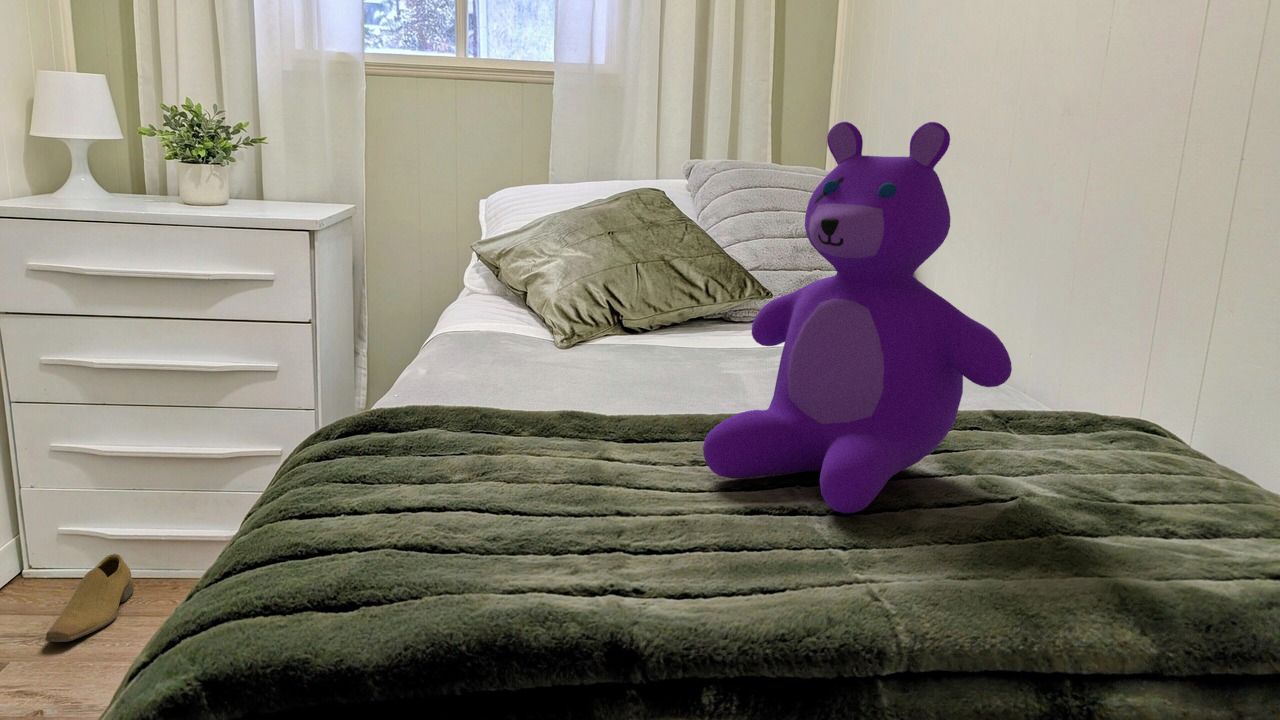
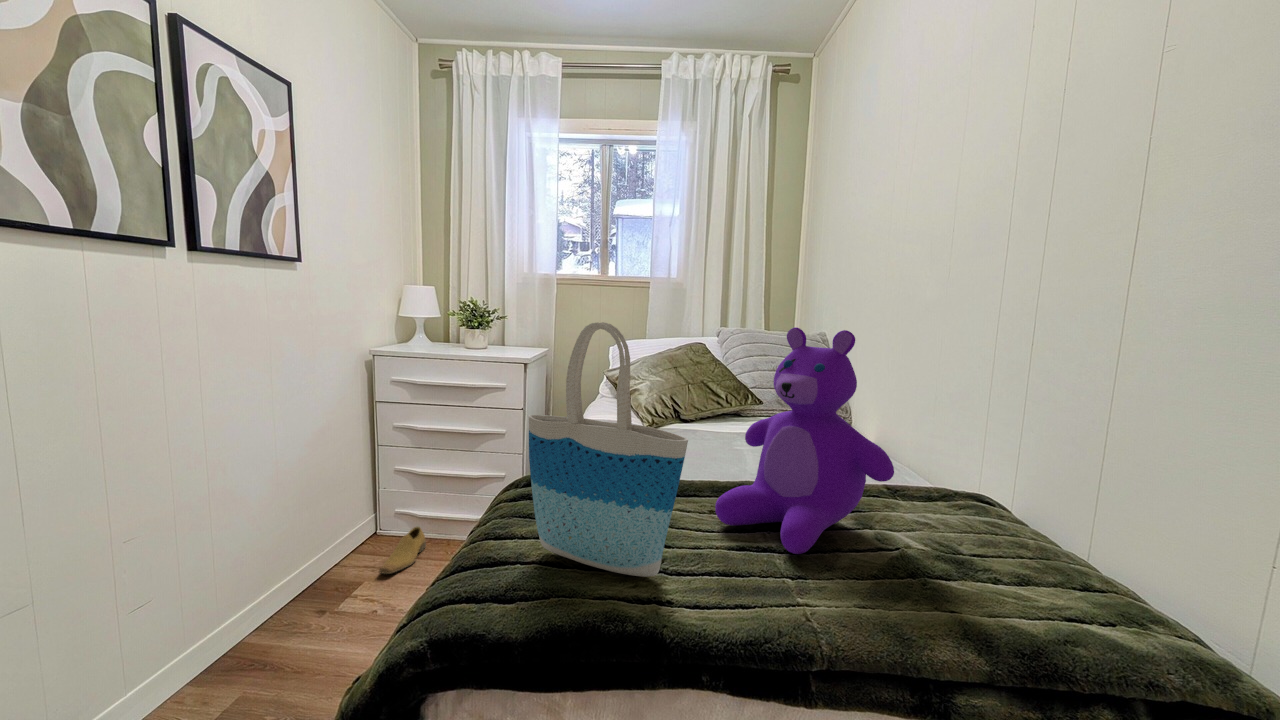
tote bag: none [359,93,664,555] -> present [528,322,688,577]

